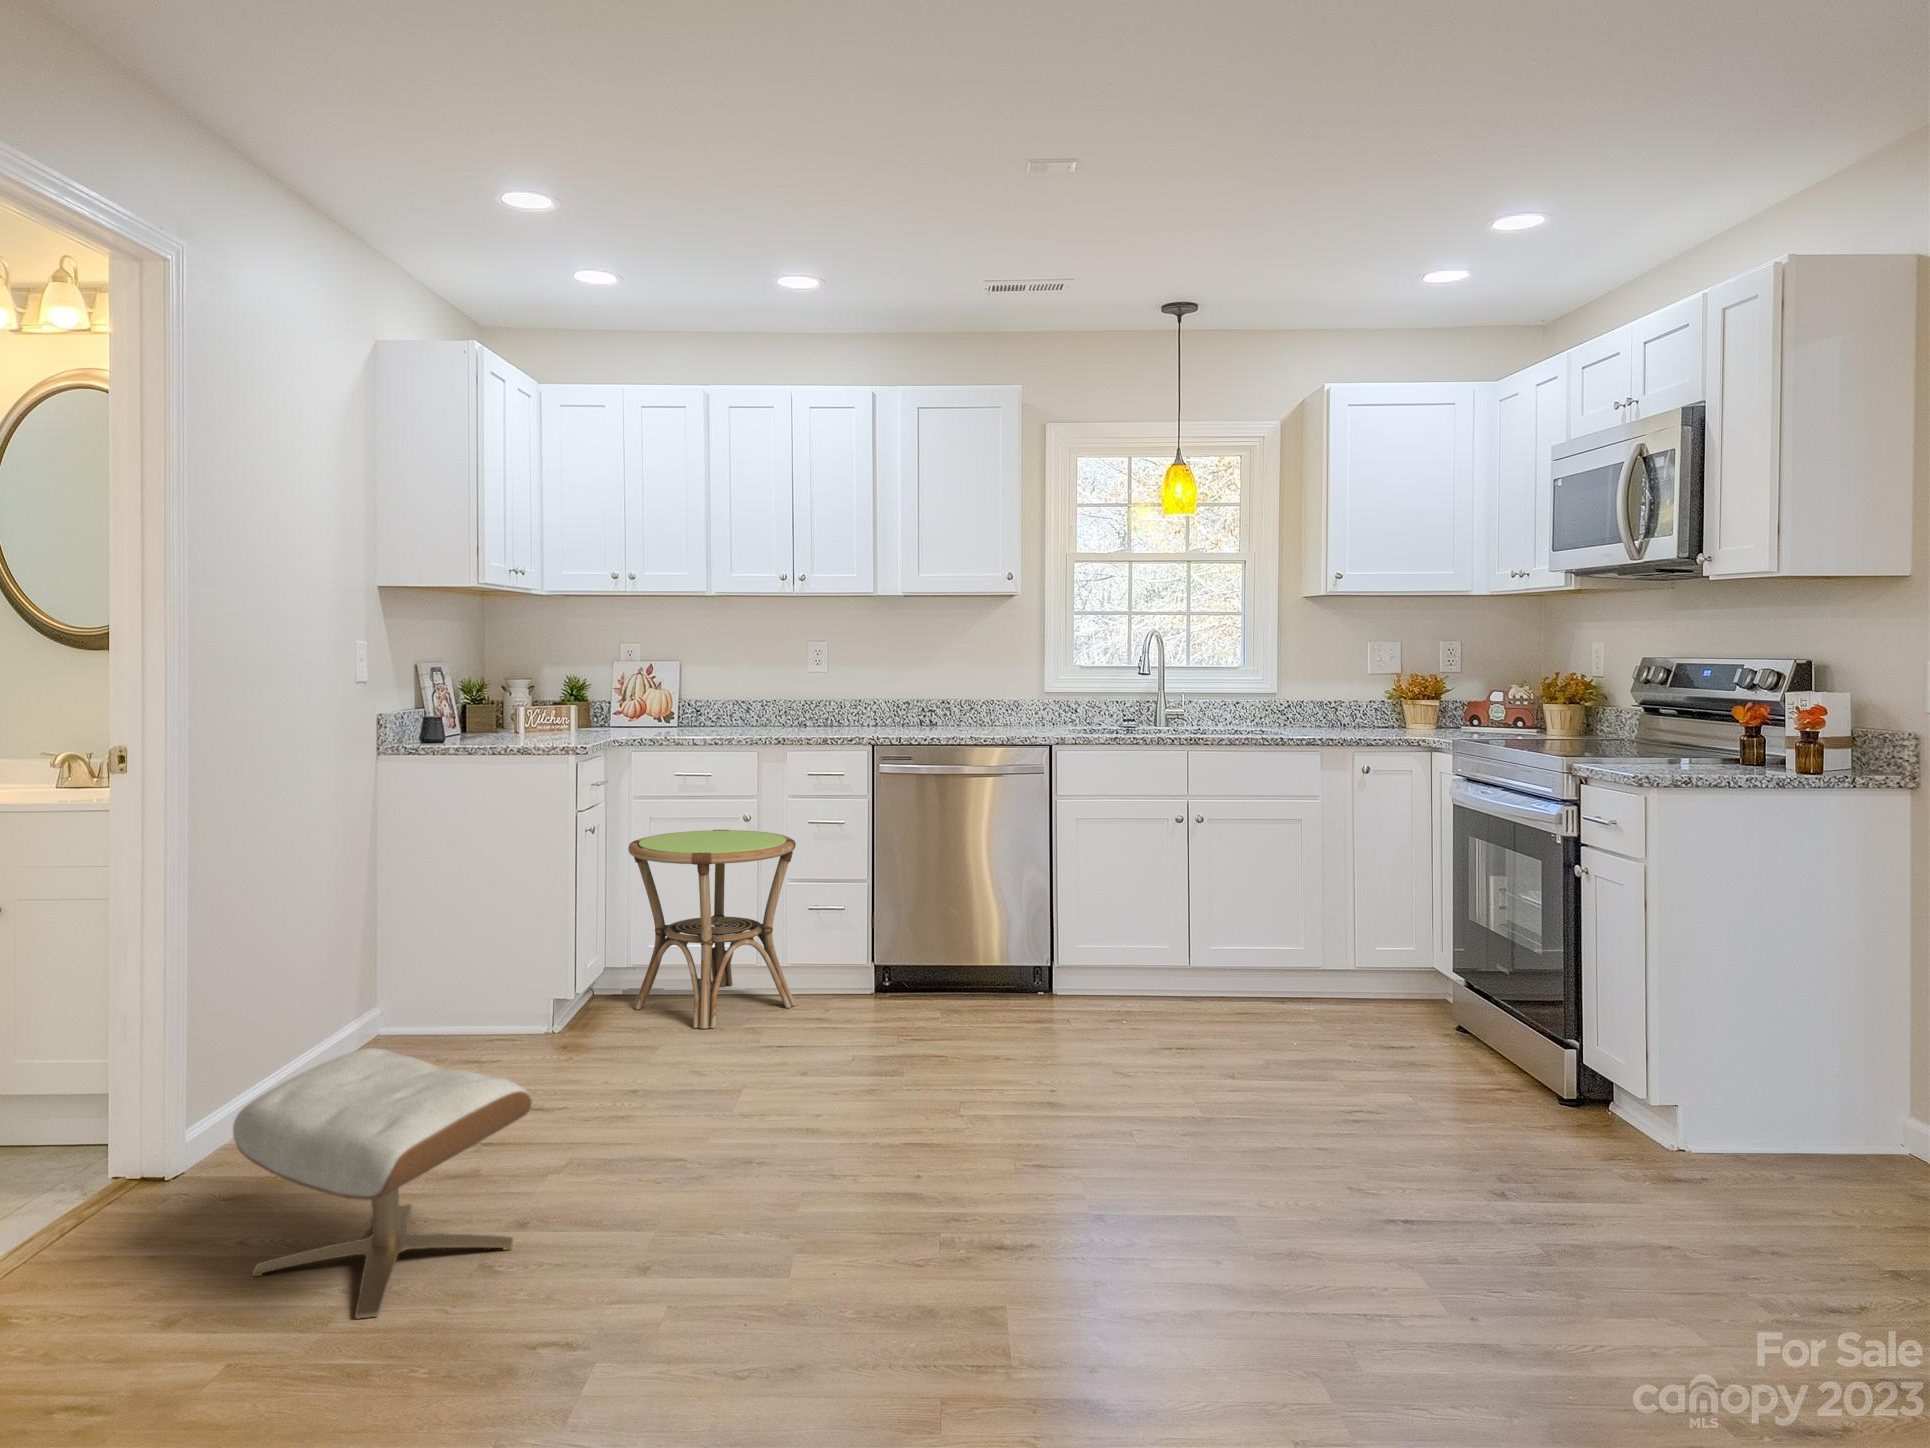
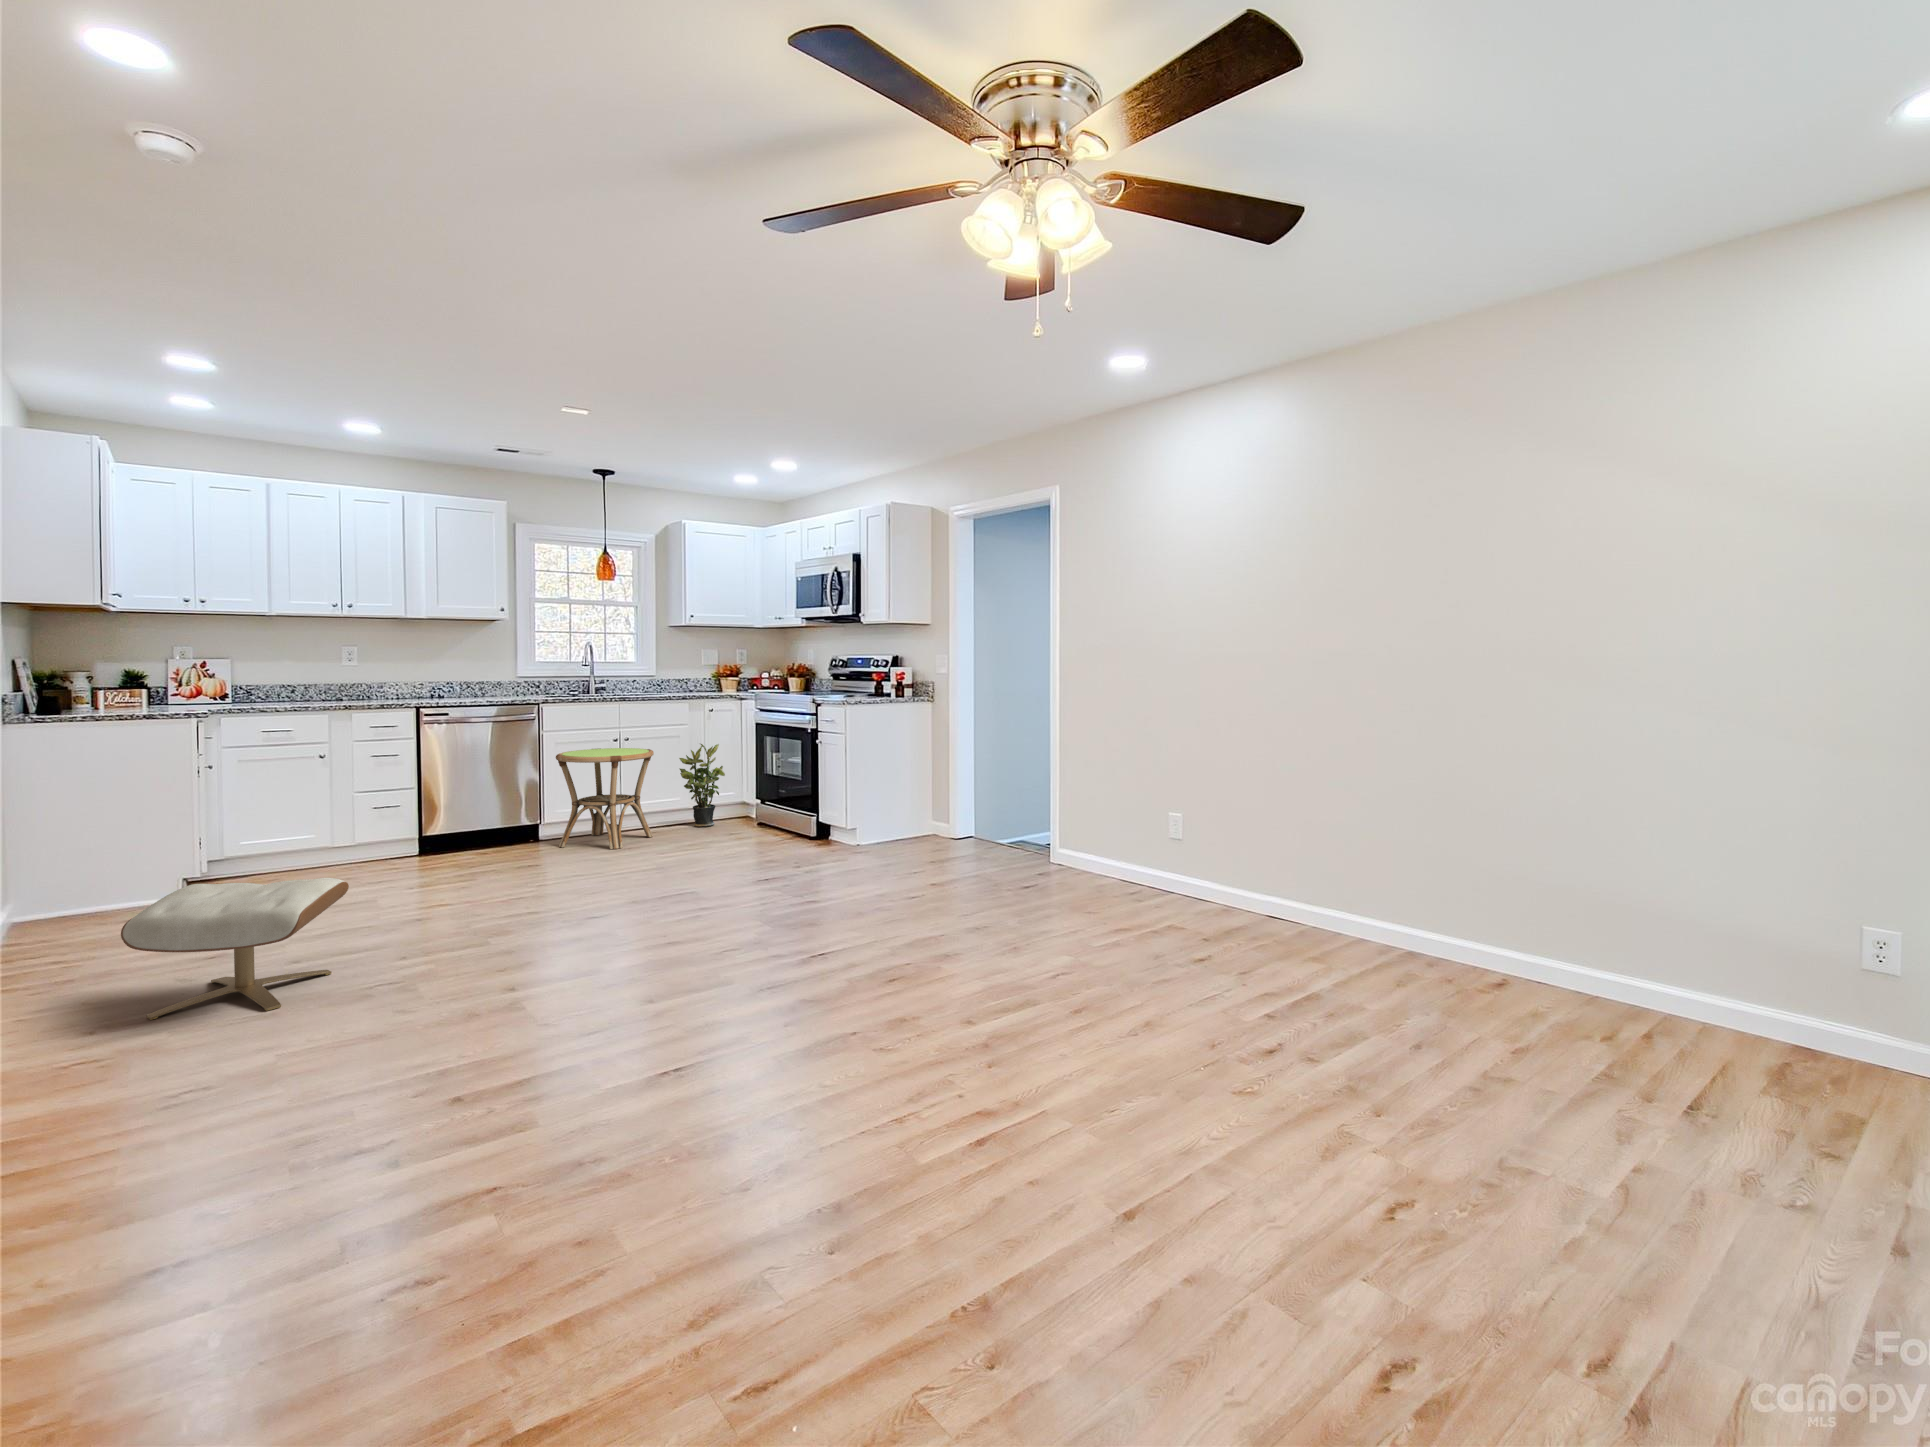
side table: present [628,830,796,1029] -> present [556,748,654,849]
potted plant: none [1288,837,1383,1010] -> present [679,744,725,827]

